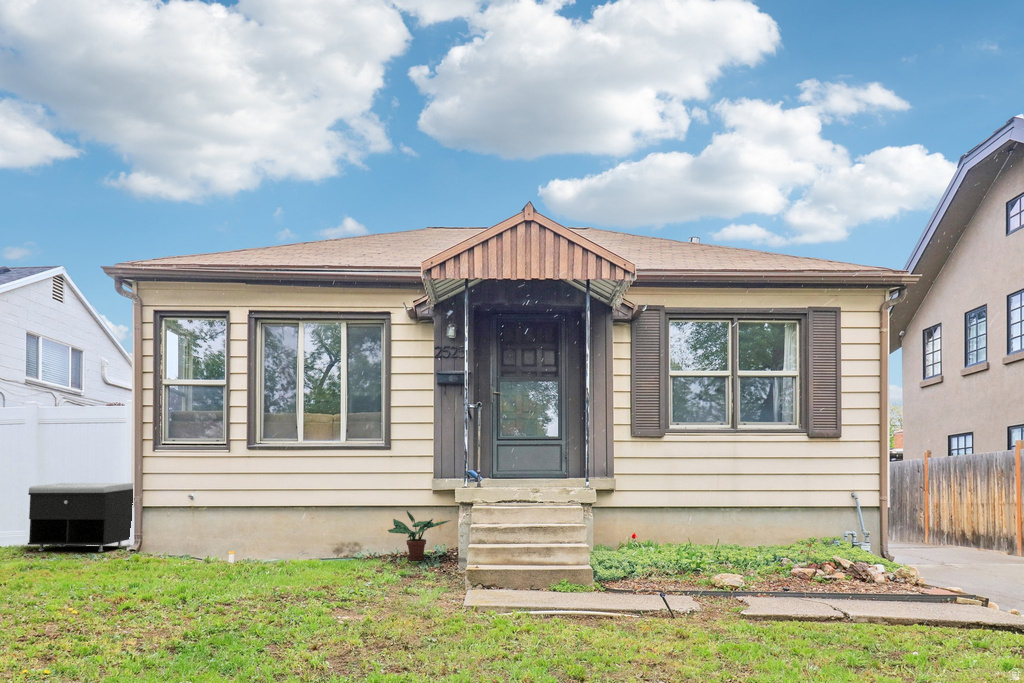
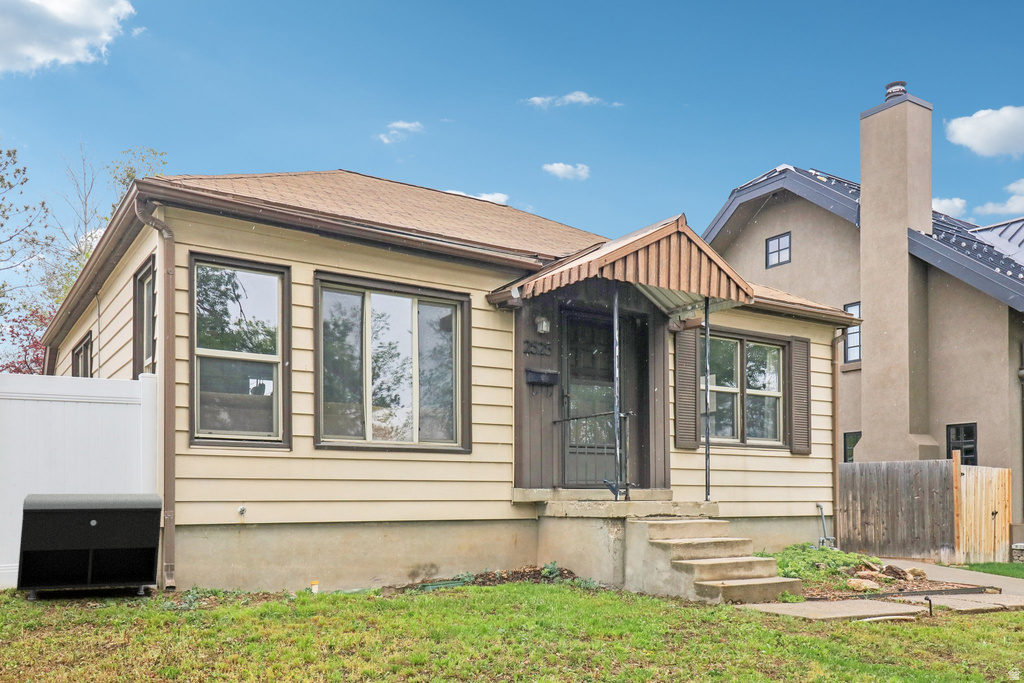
potted plant: present [388,511,450,561] -> none [514,525,592,582]

